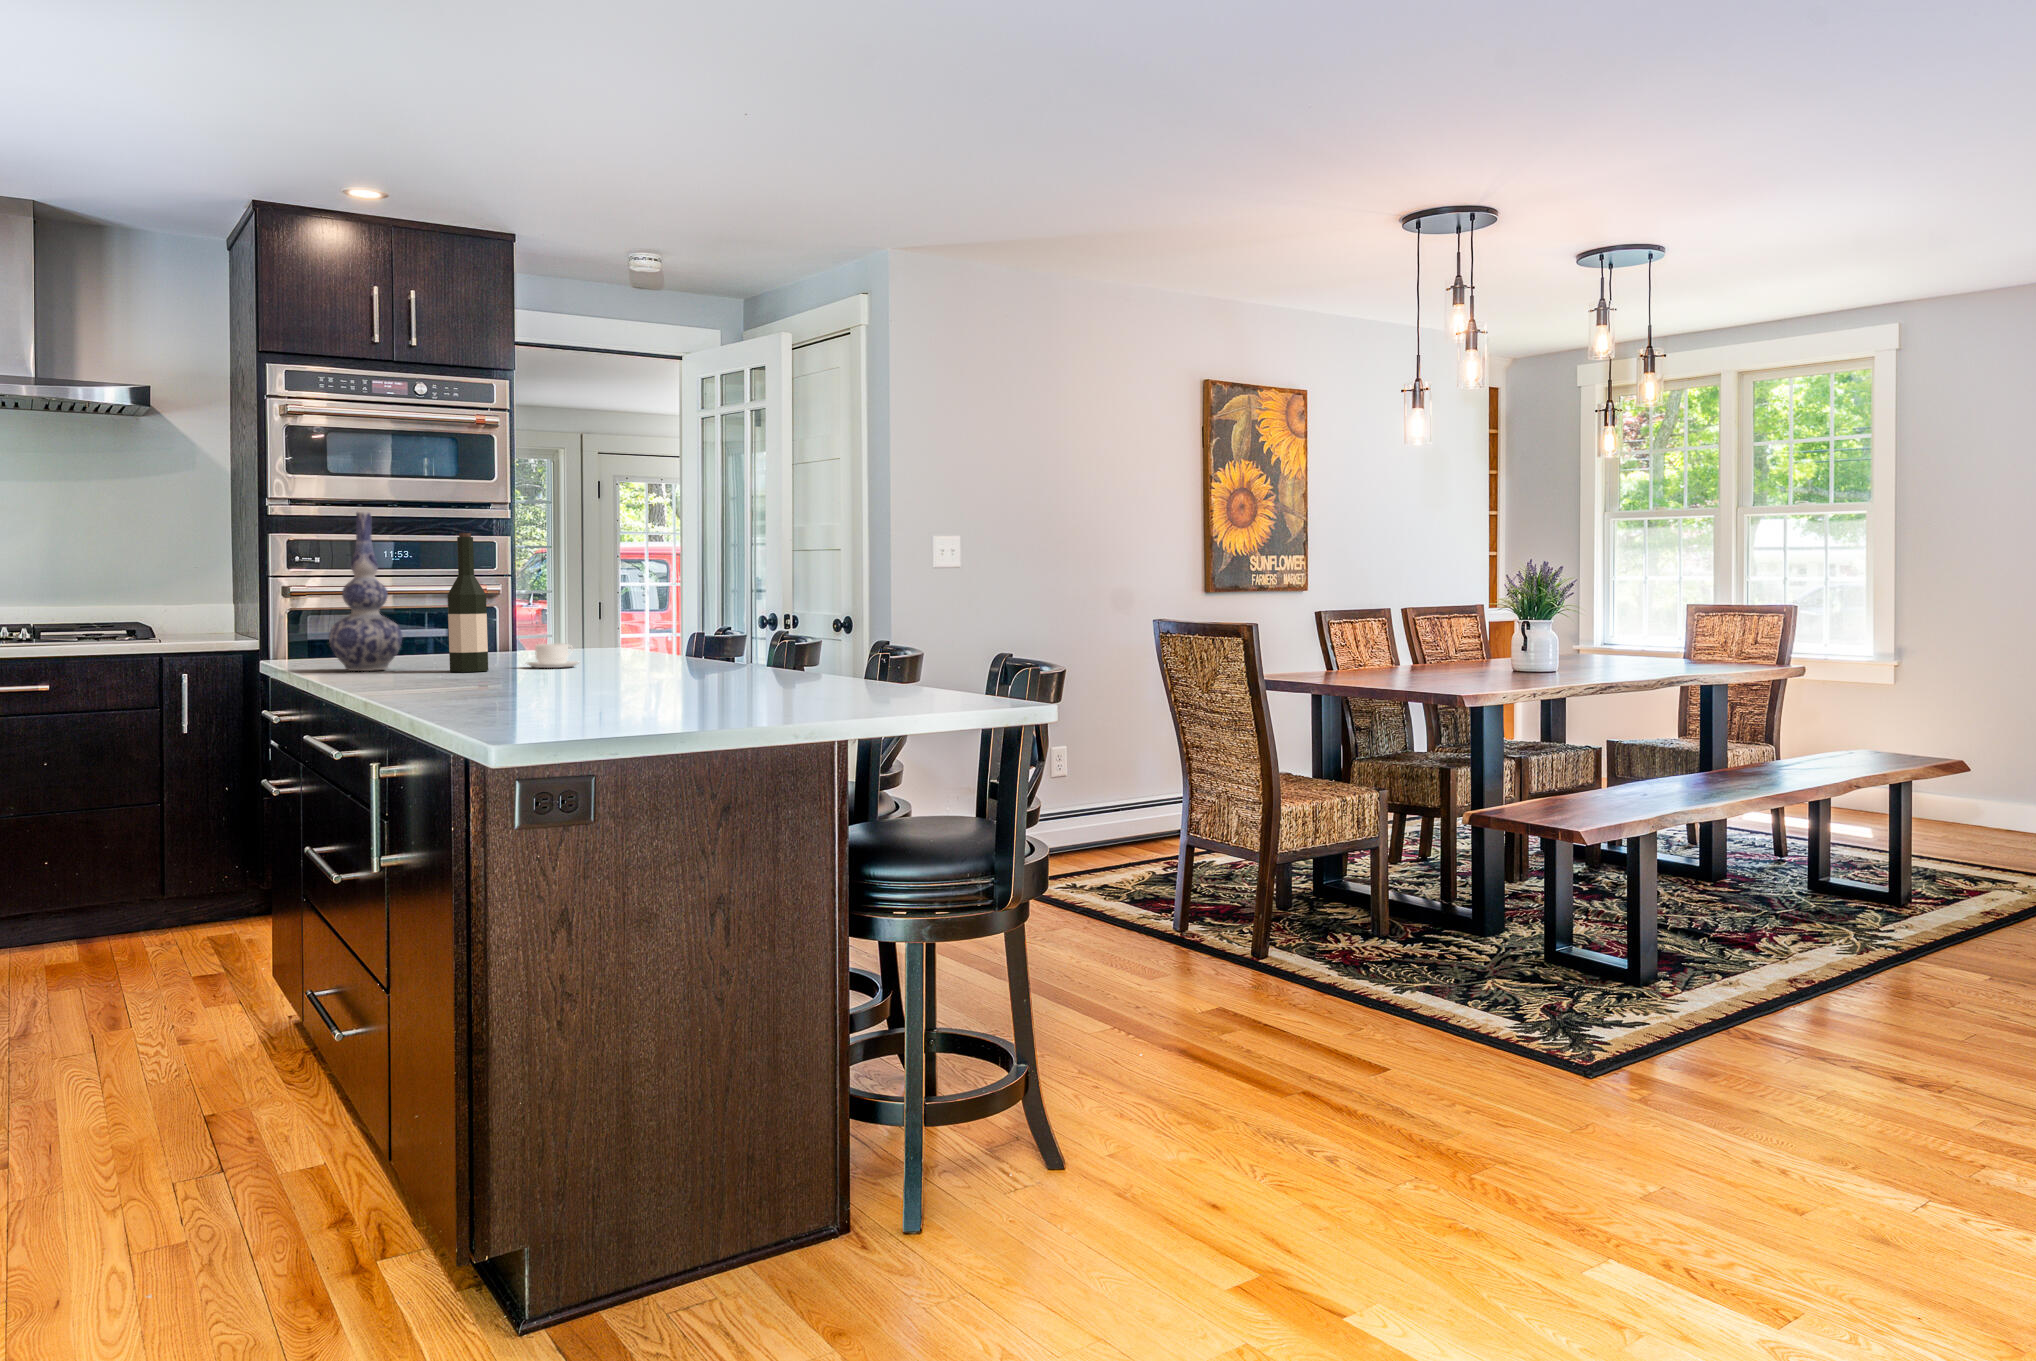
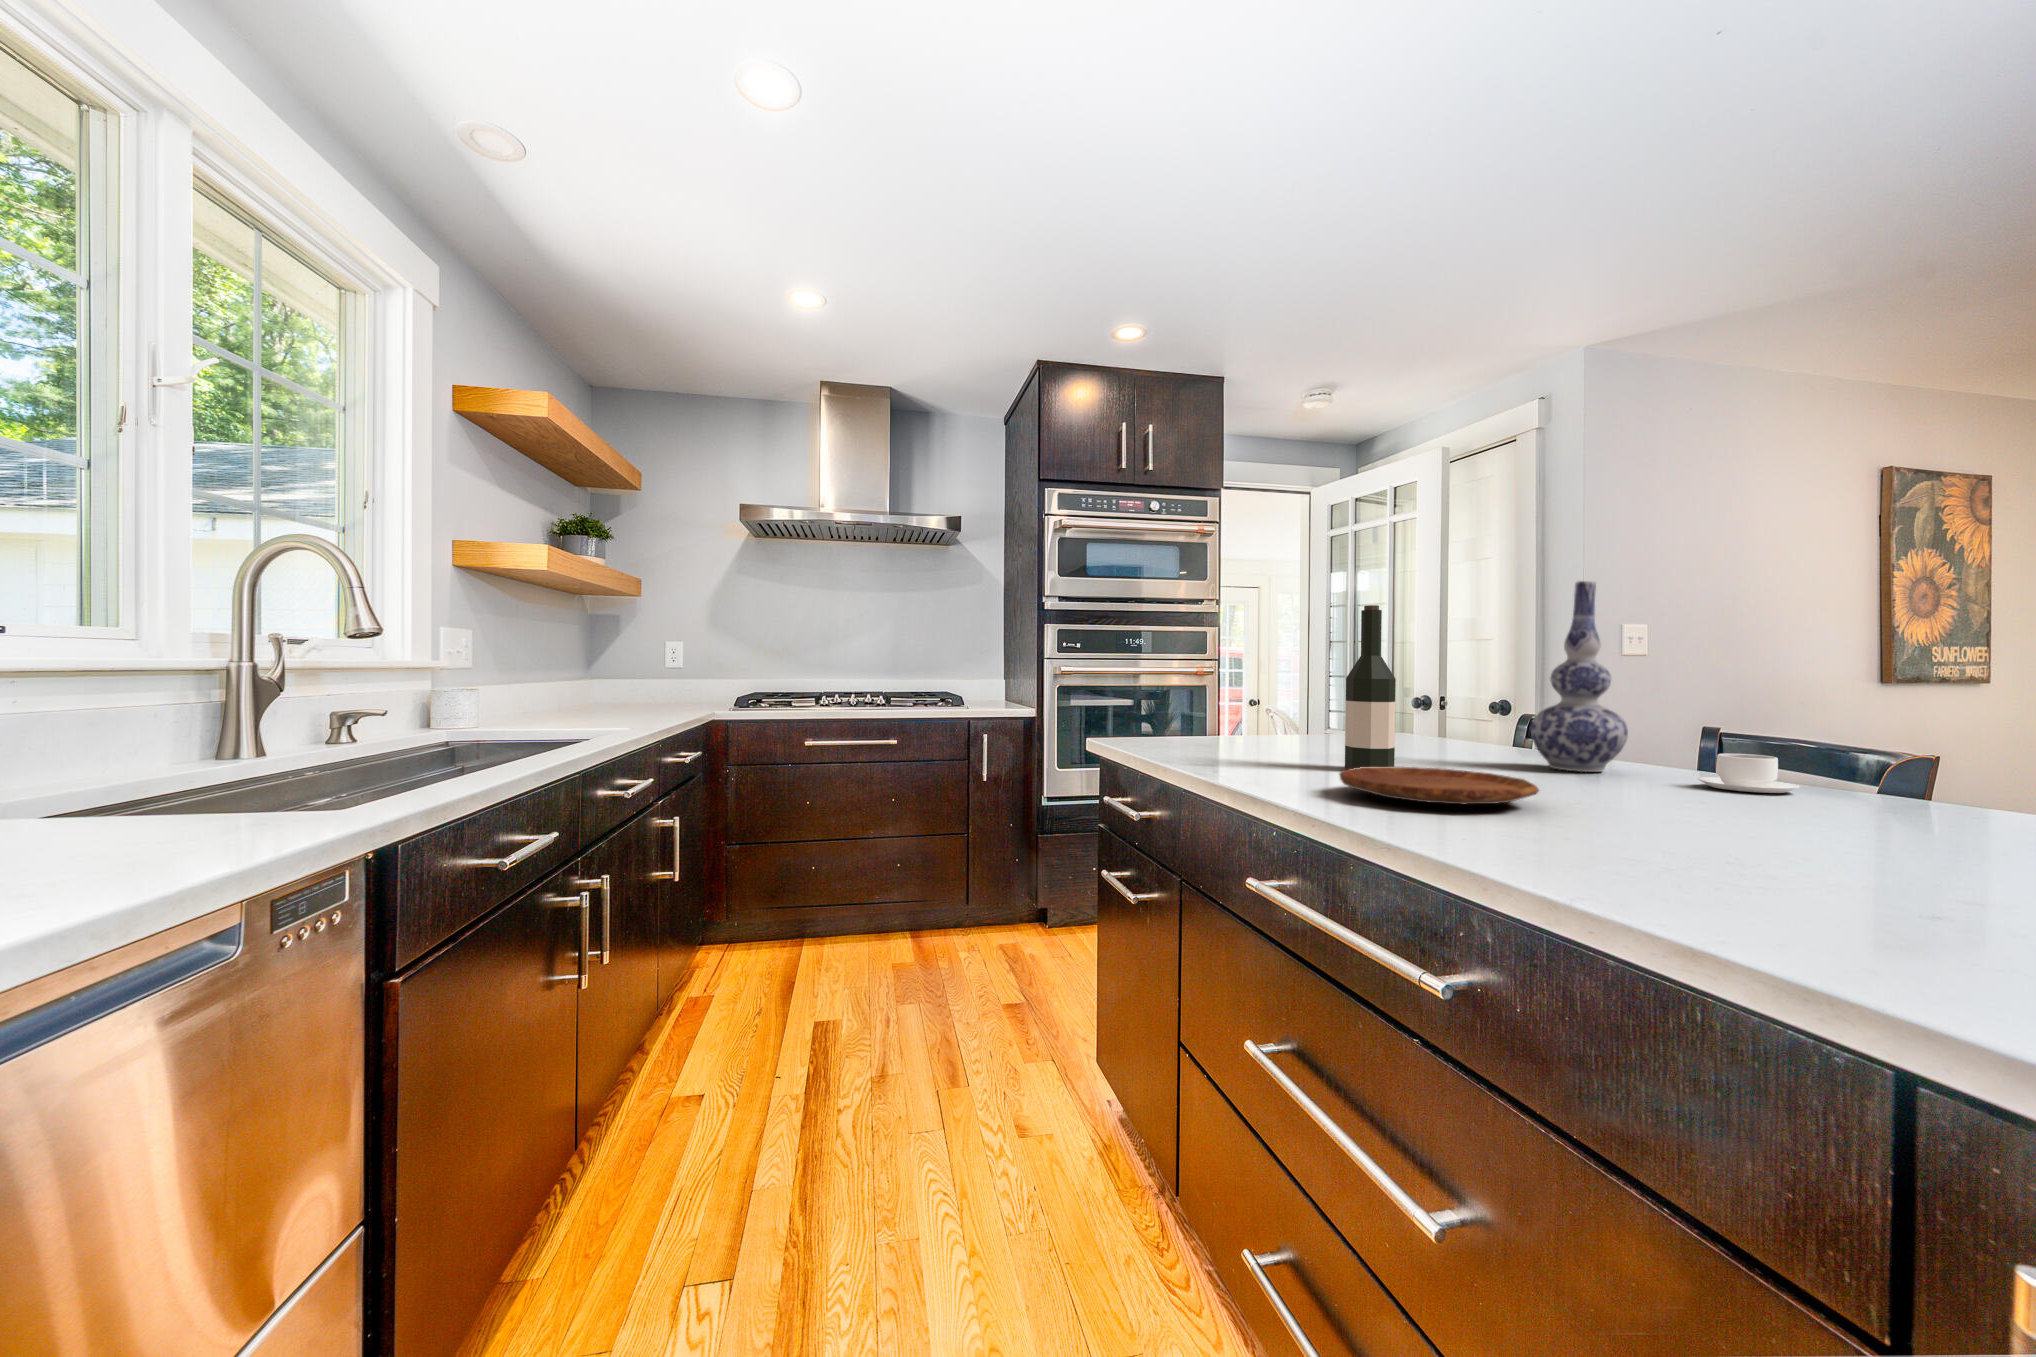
vase: present [329,512,402,671] -> present [1531,581,1628,772]
coffee cup: present [527,643,578,668] -> present [1698,754,1800,793]
tray: none [369,662,510,681] -> present [1339,767,1539,804]

